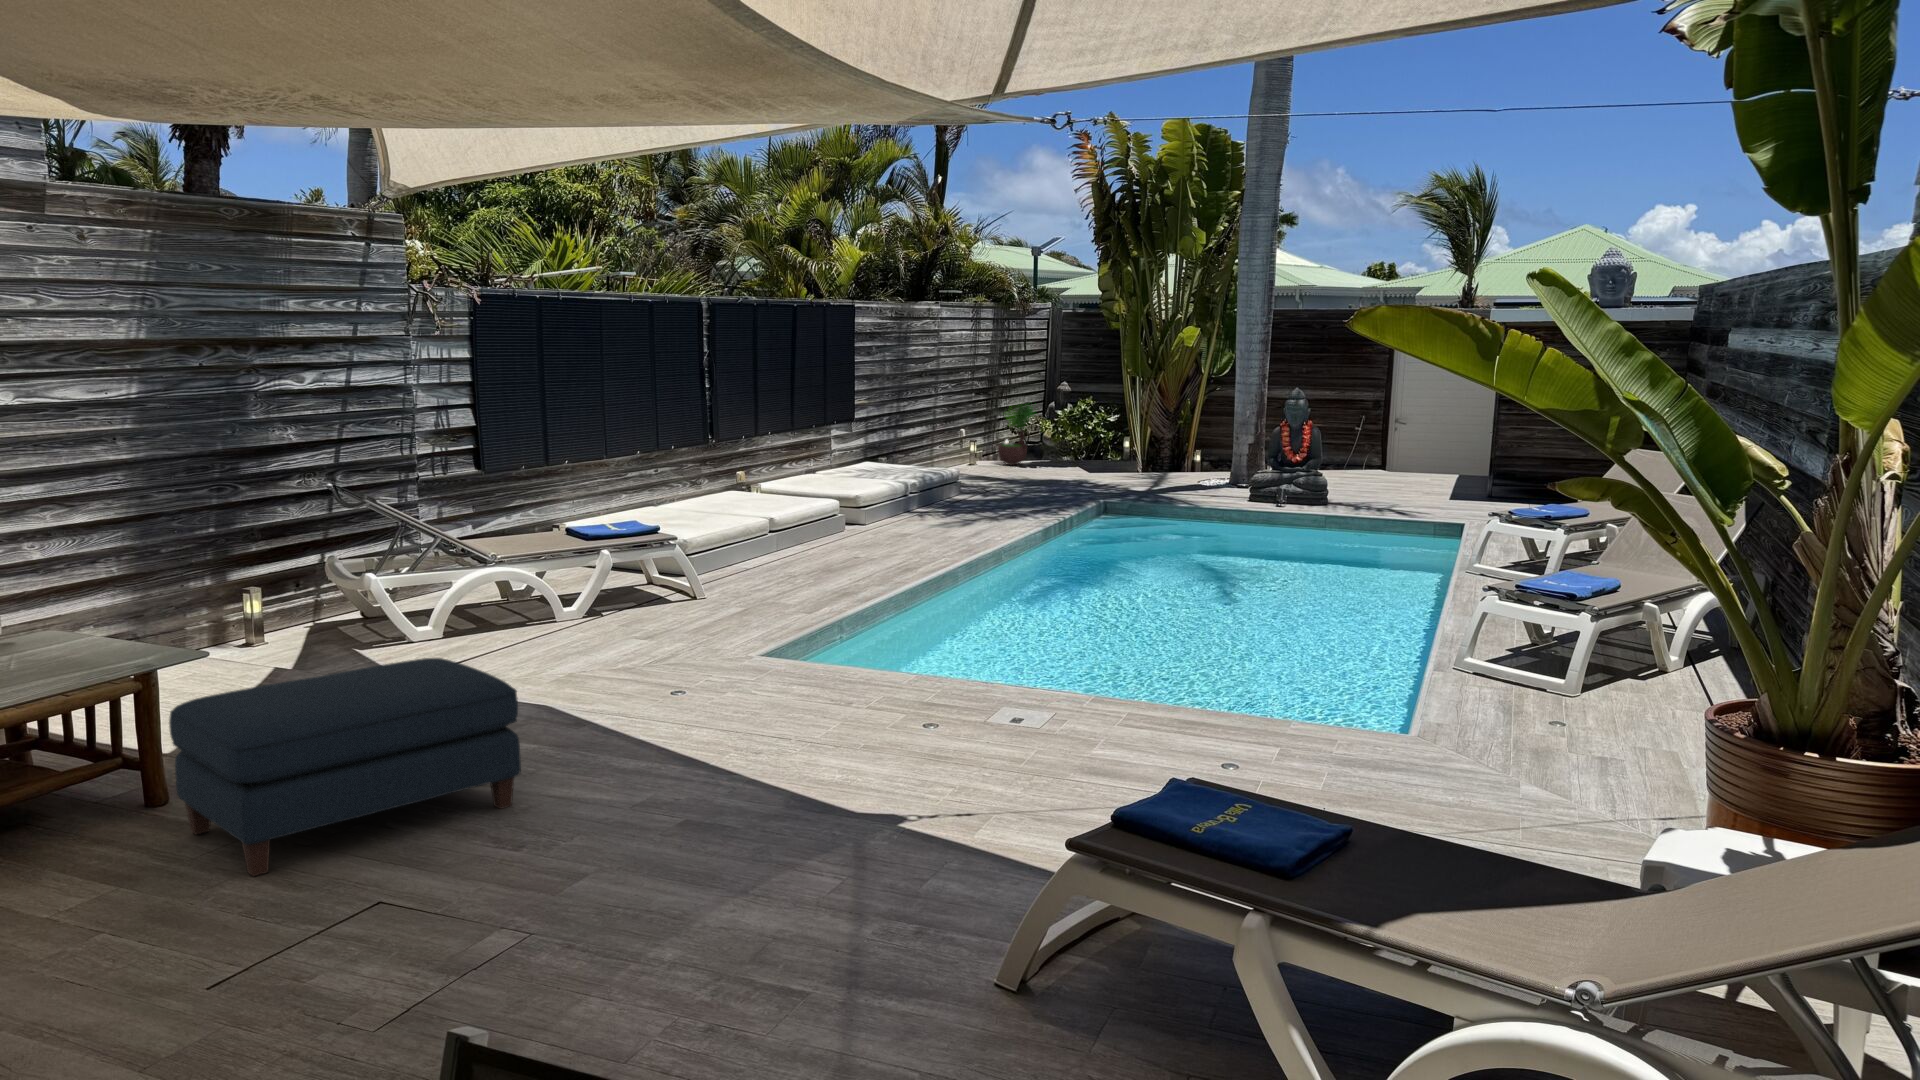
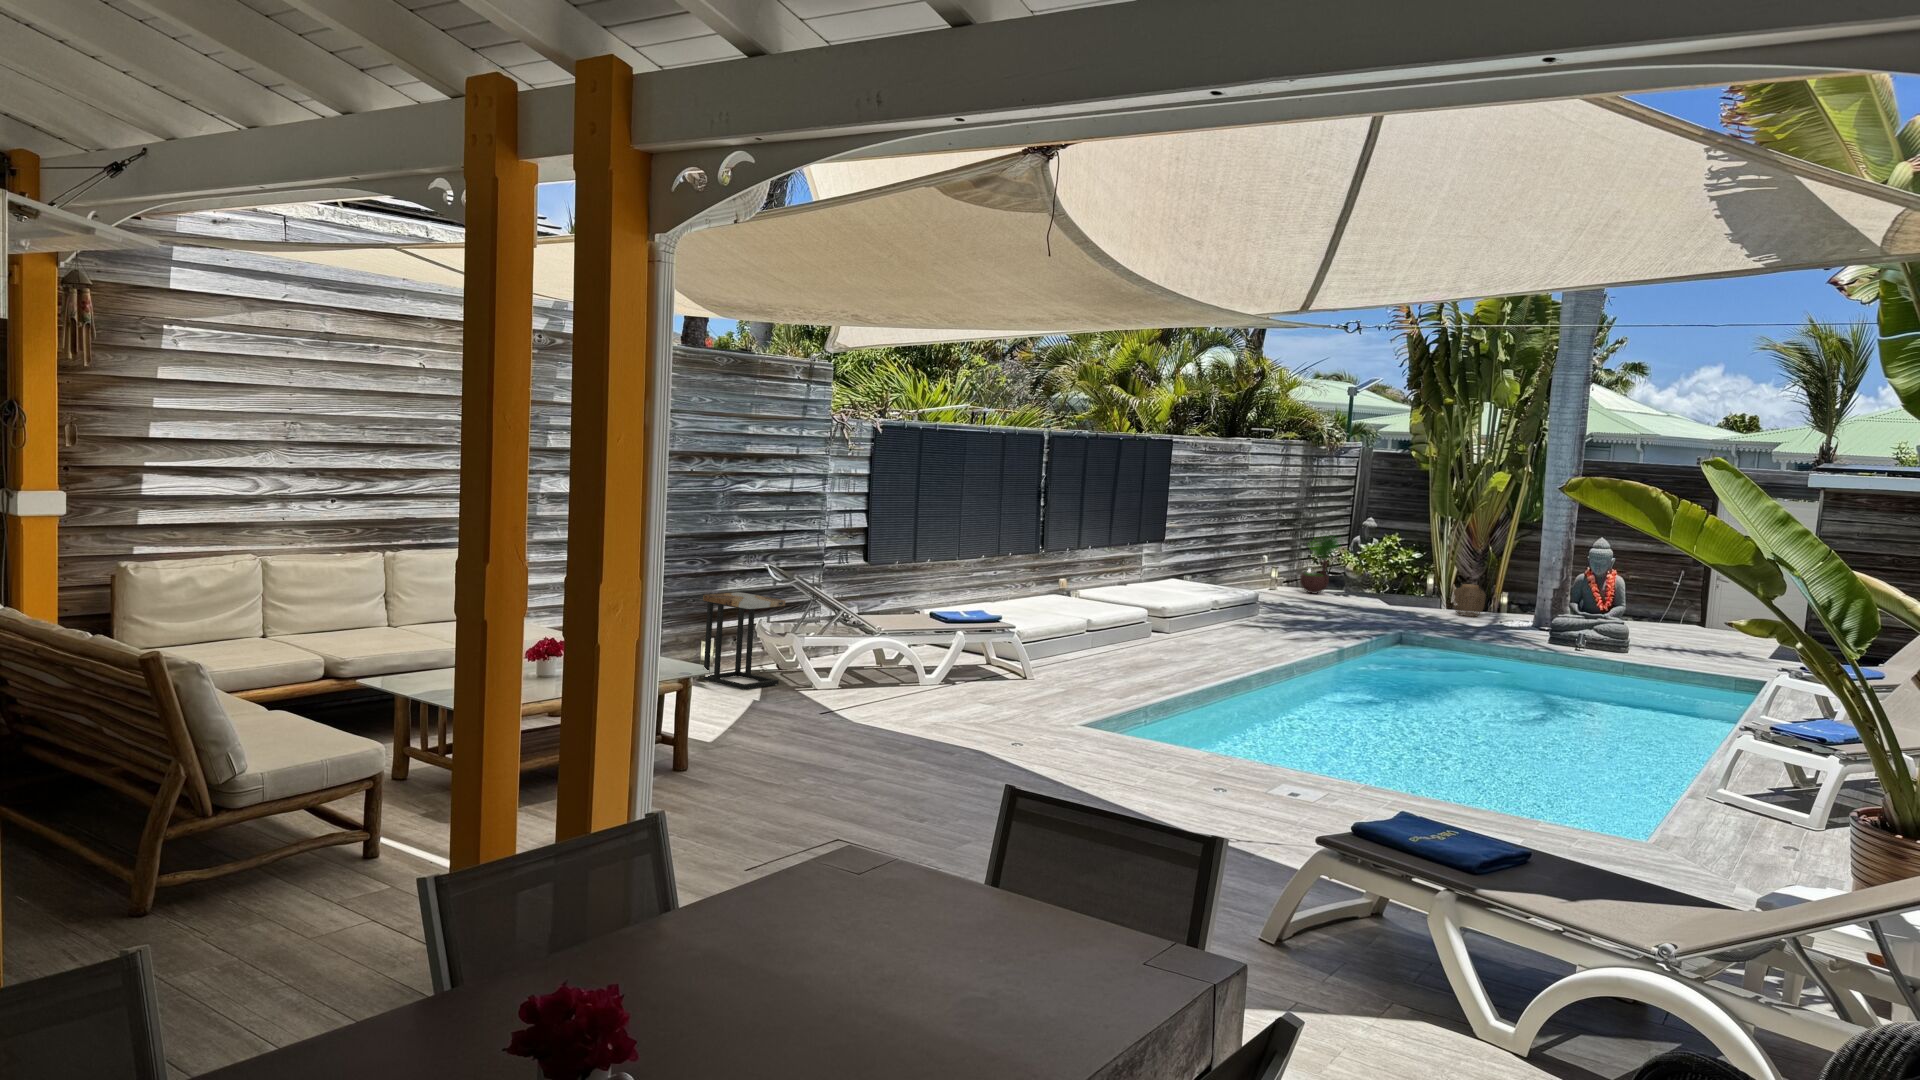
woven basket: none [1152,444,1184,478] -> present [1453,584,1485,617]
side table: none [241,521,360,648] -> present [703,592,785,690]
ottoman: present [169,658,521,876] -> none [709,695,935,825]

